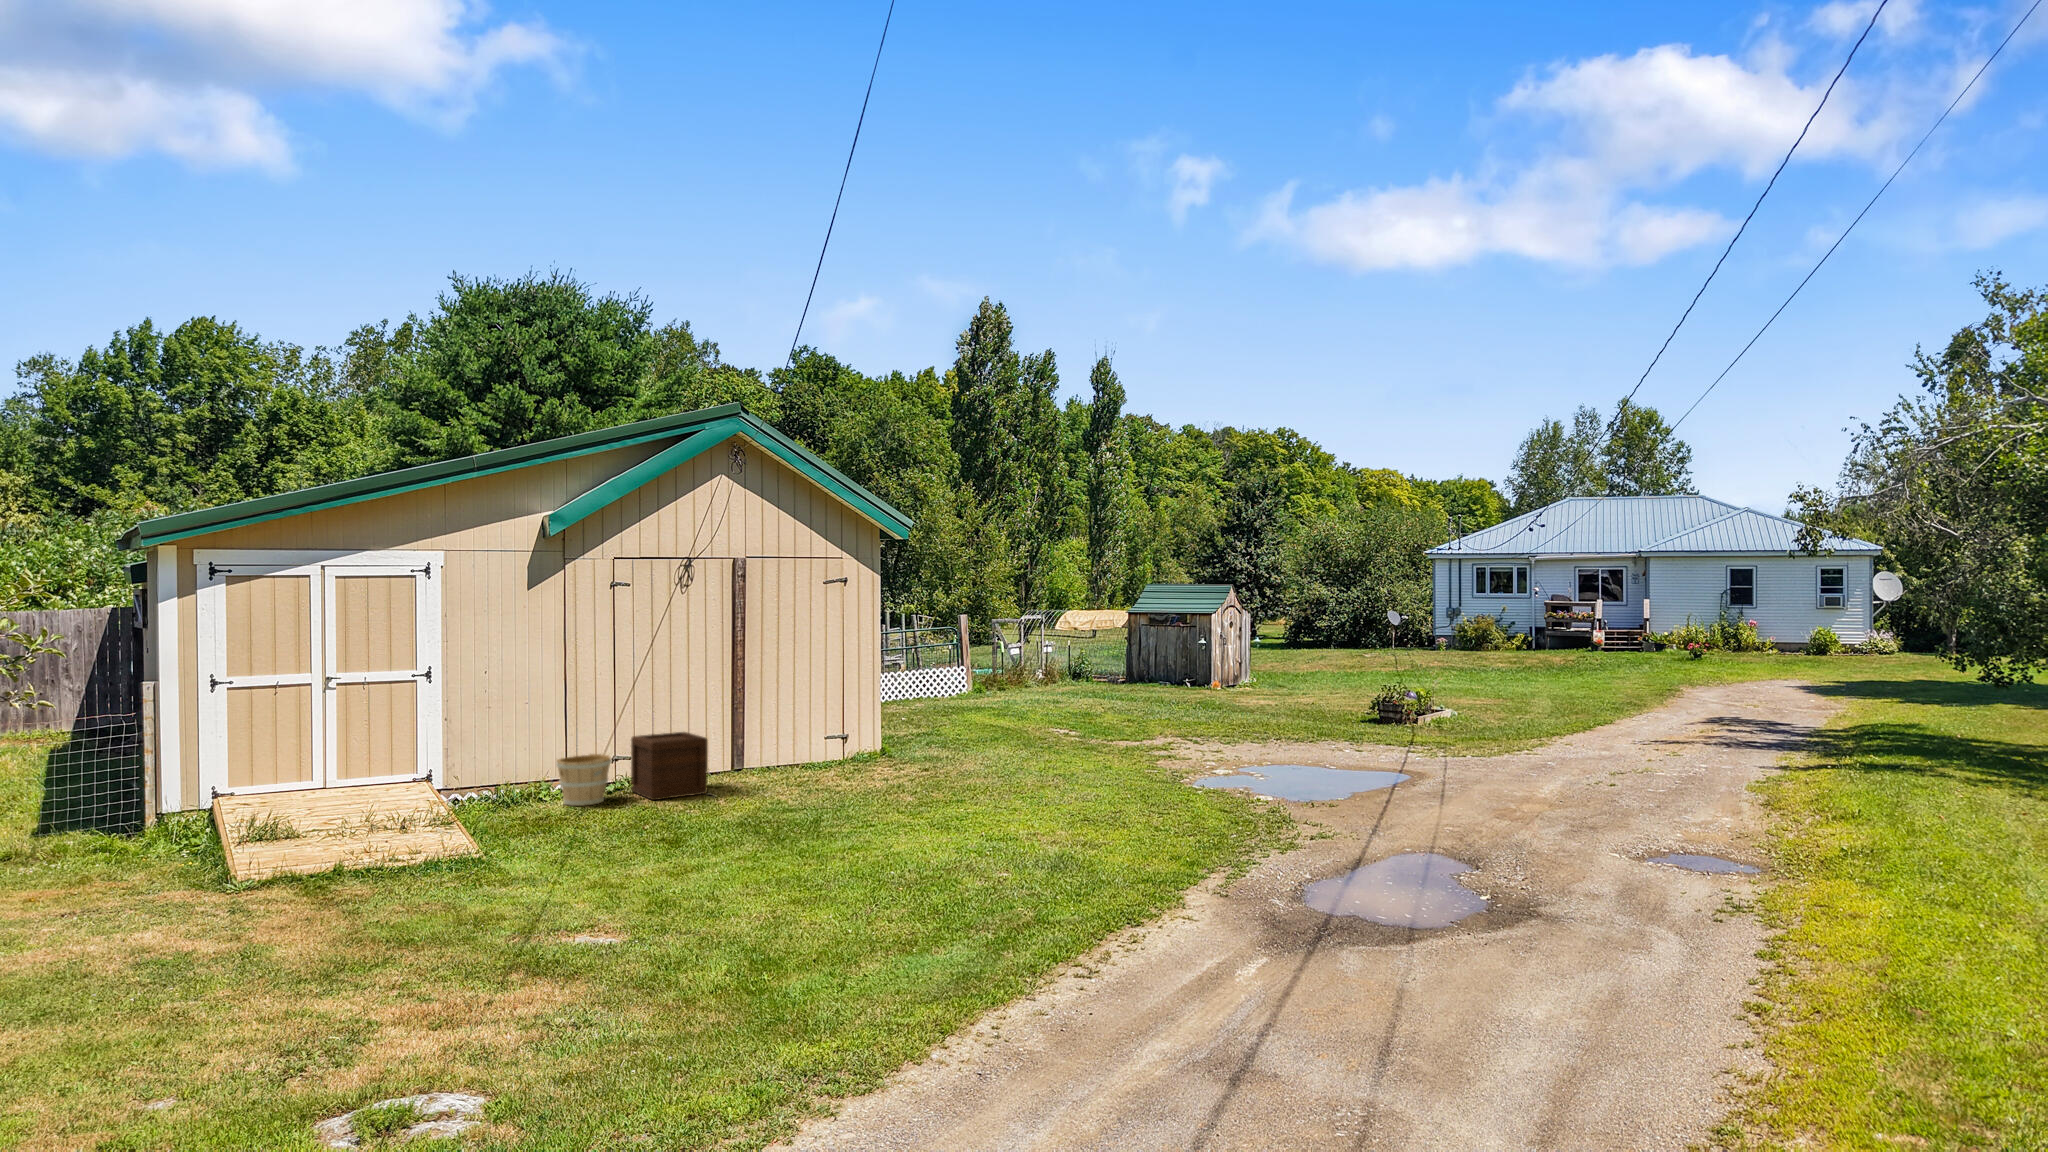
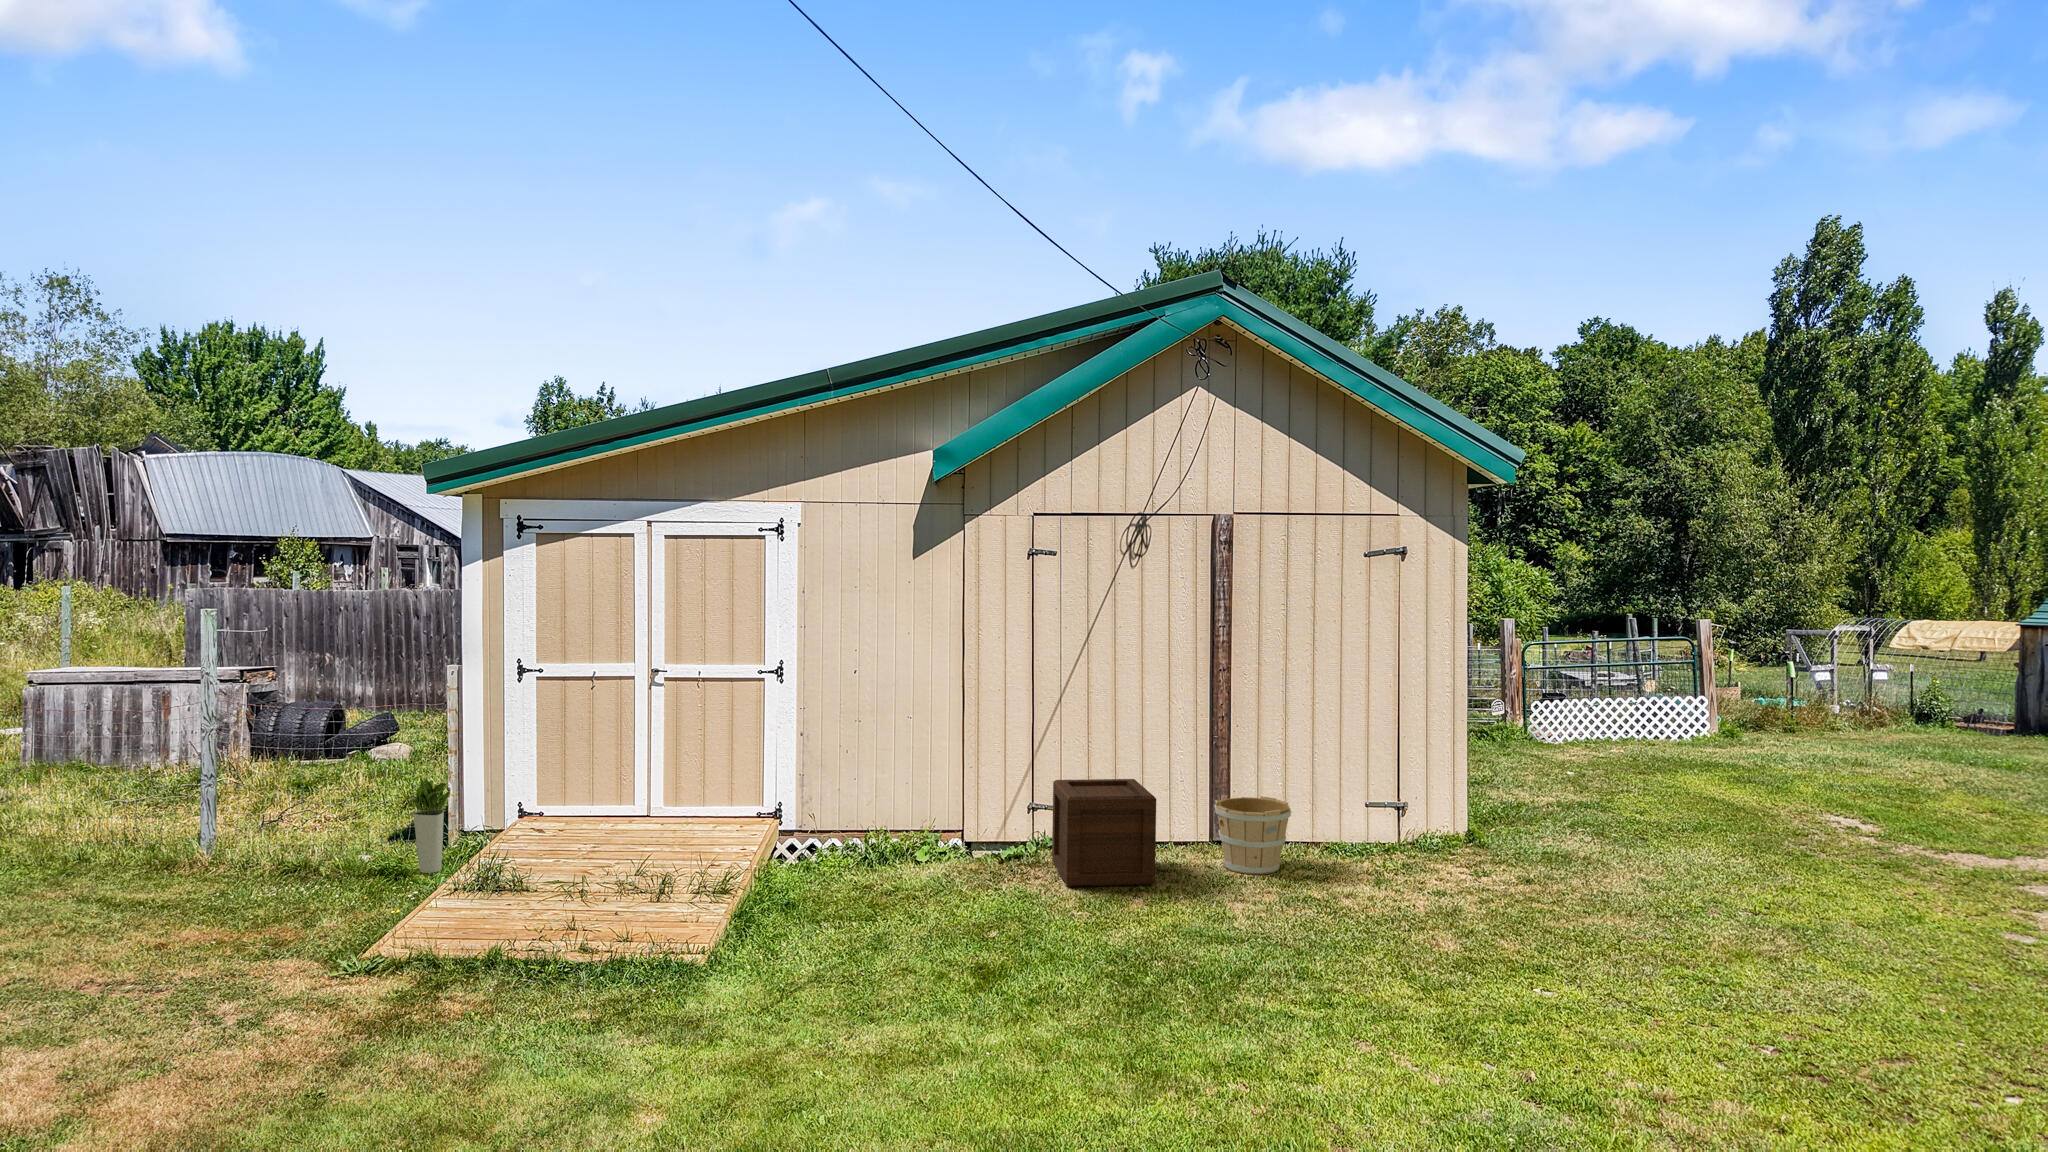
wooden bucket: present [556,754,611,806] -> present [1214,796,1291,875]
planter: none [104,773,148,849] -> present [411,778,450,873]

